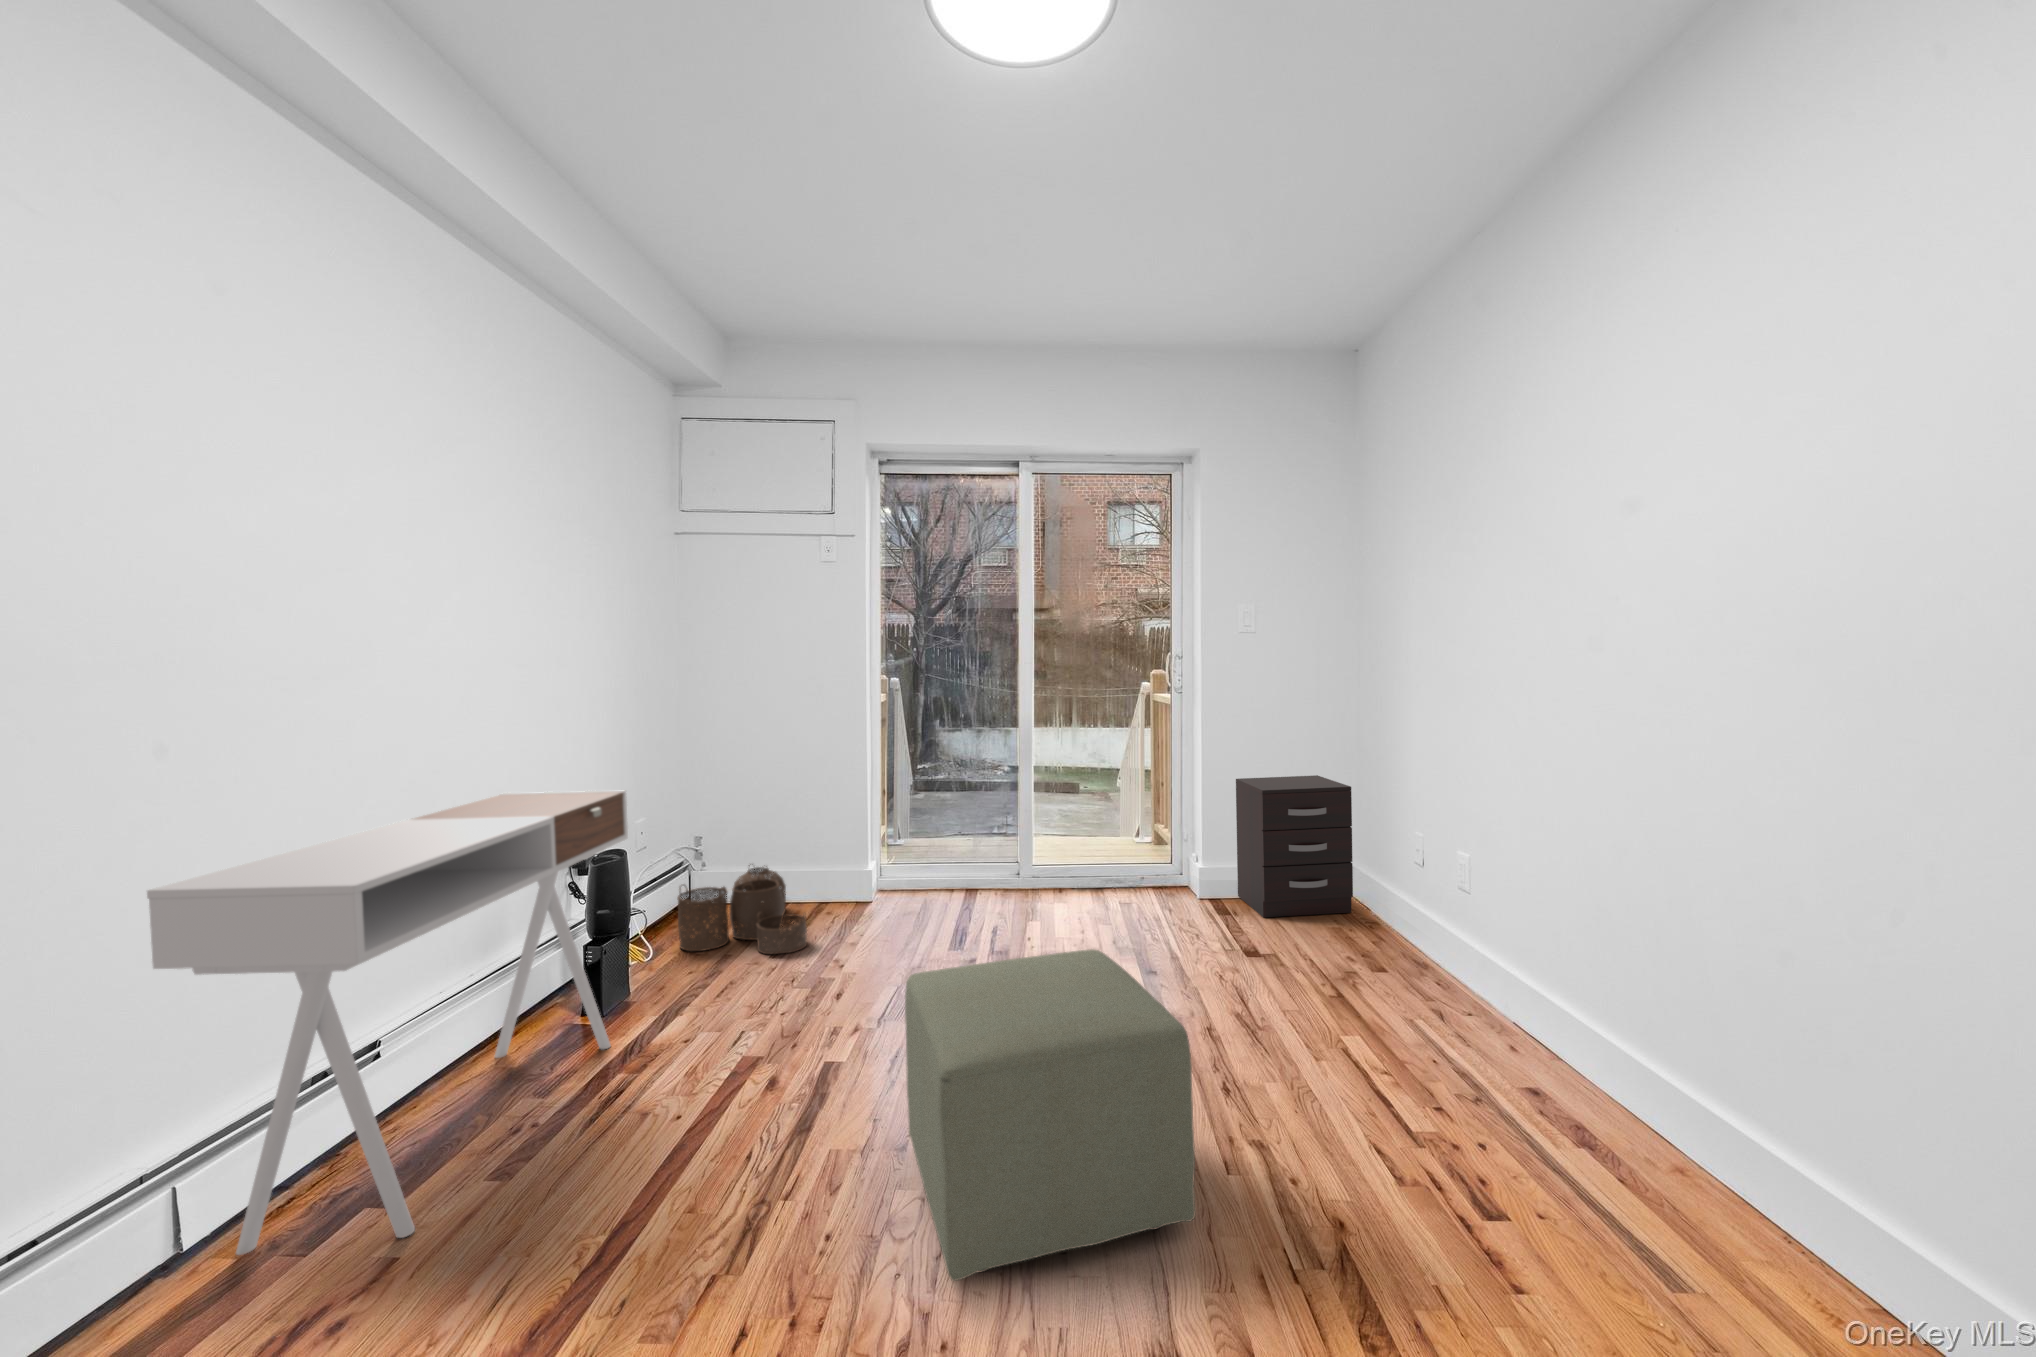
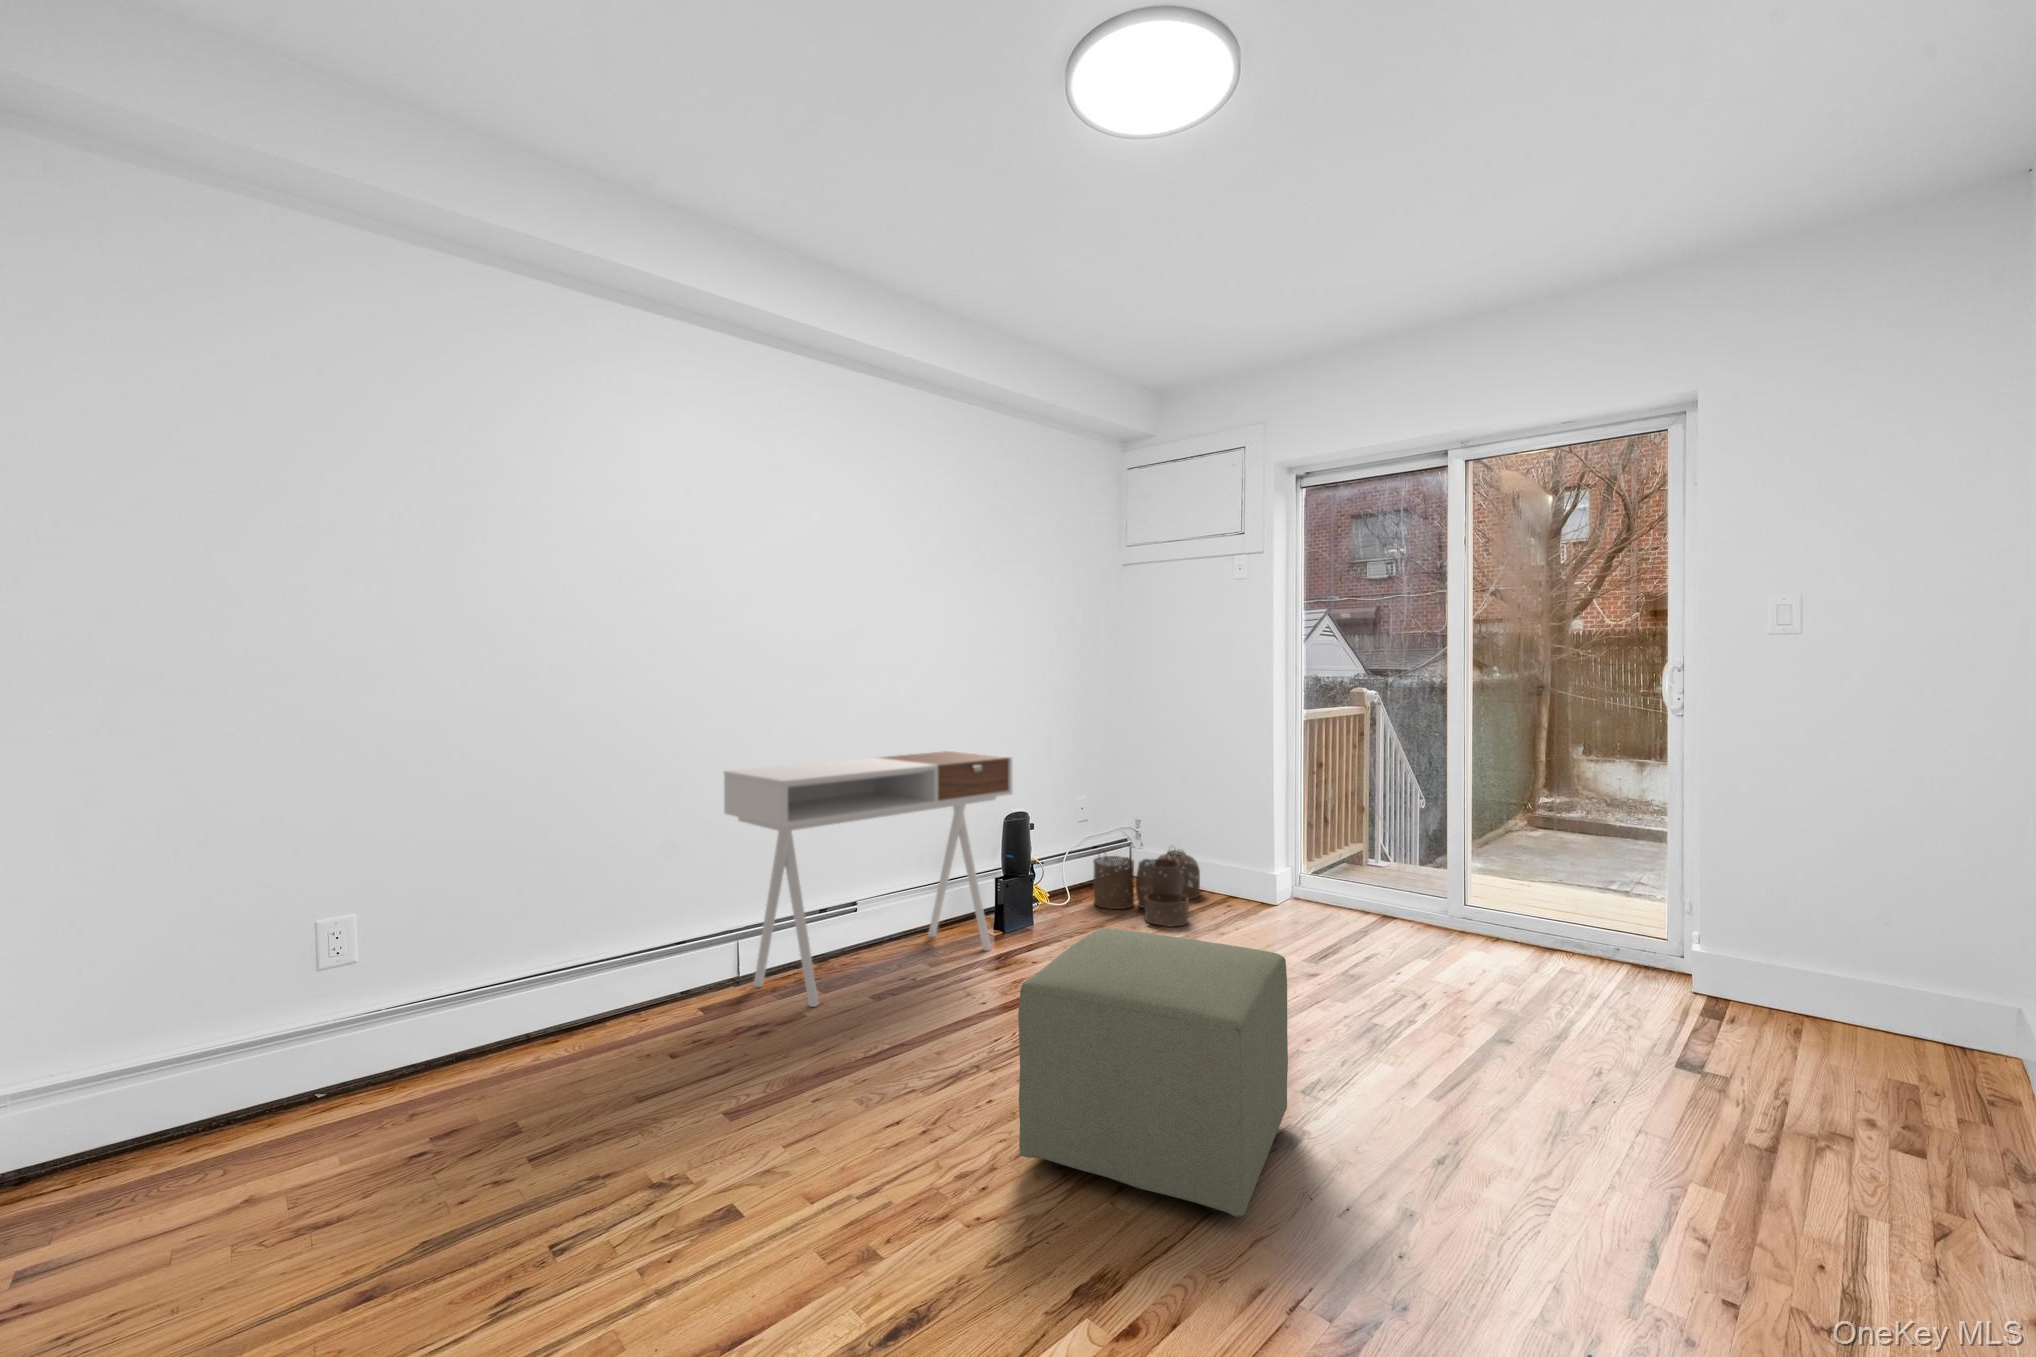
dresser: present [1236,775,1353,917] -> none [1760,841,1959,1079]

